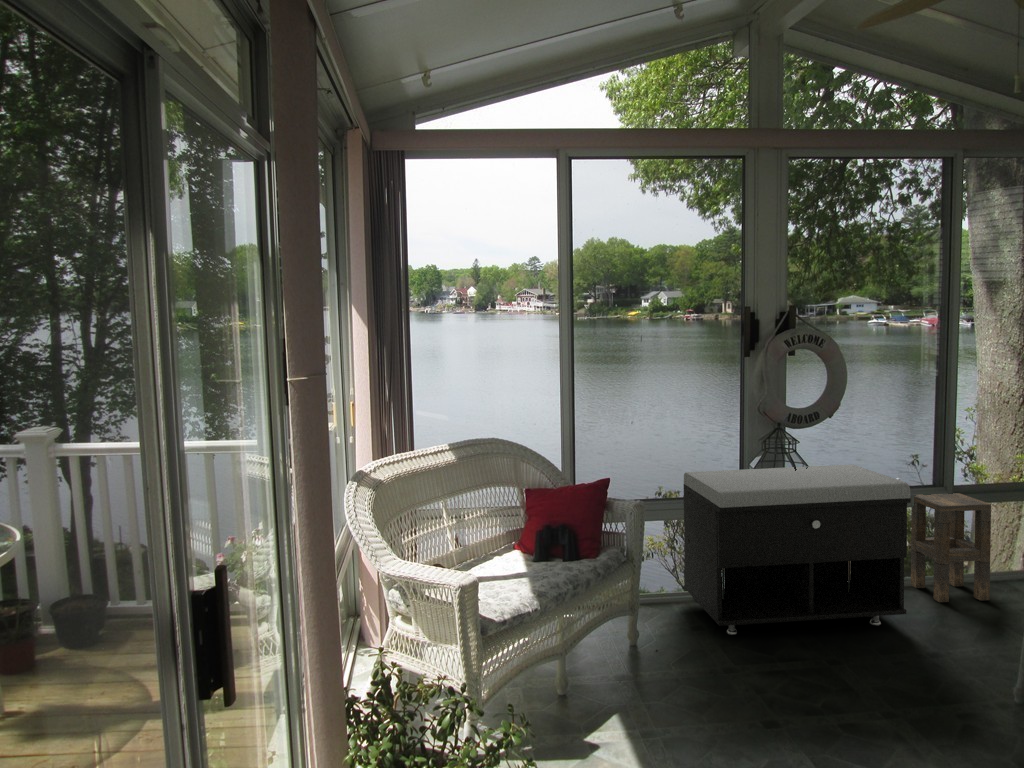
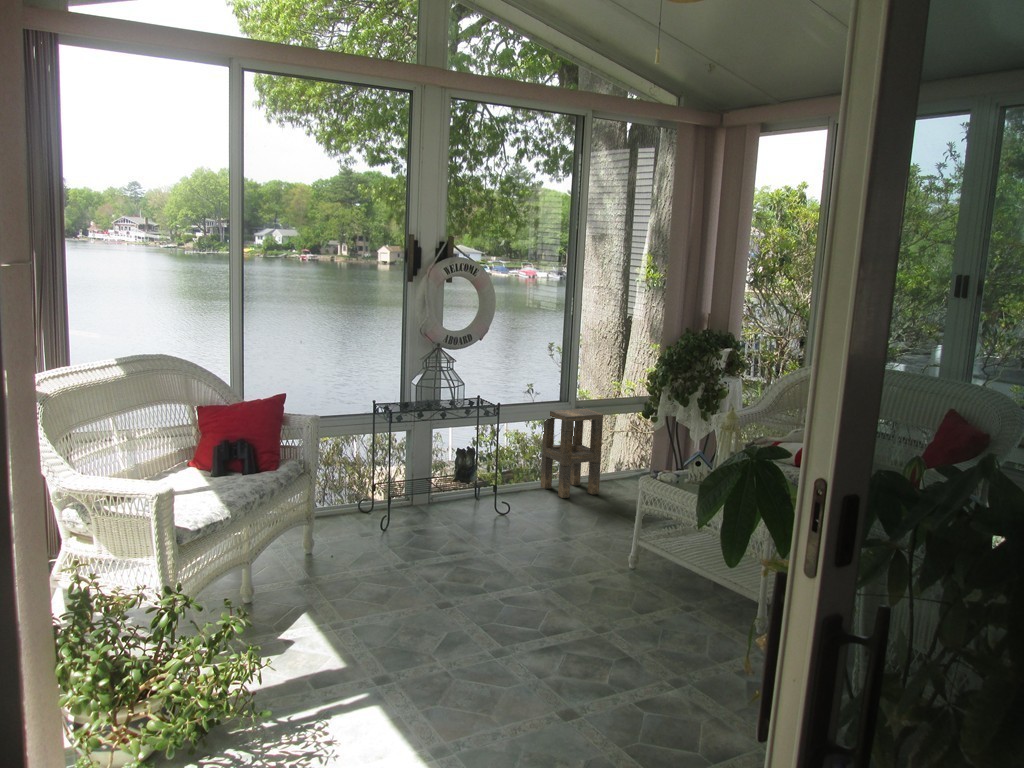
storage bench: present [683,464,911,635] -> none [350,382,546,537]

